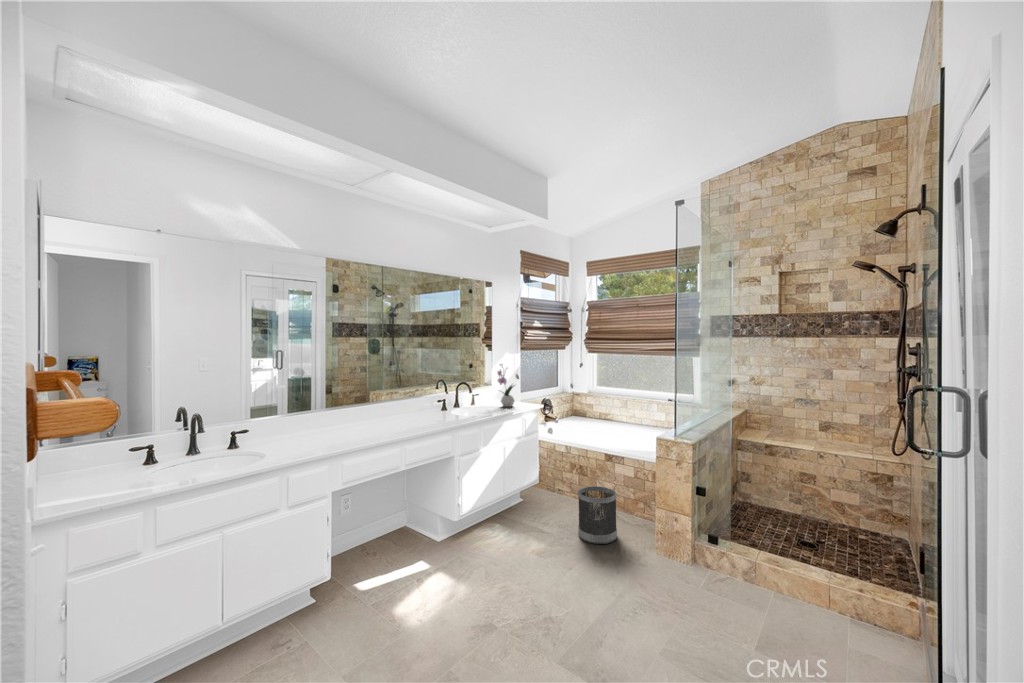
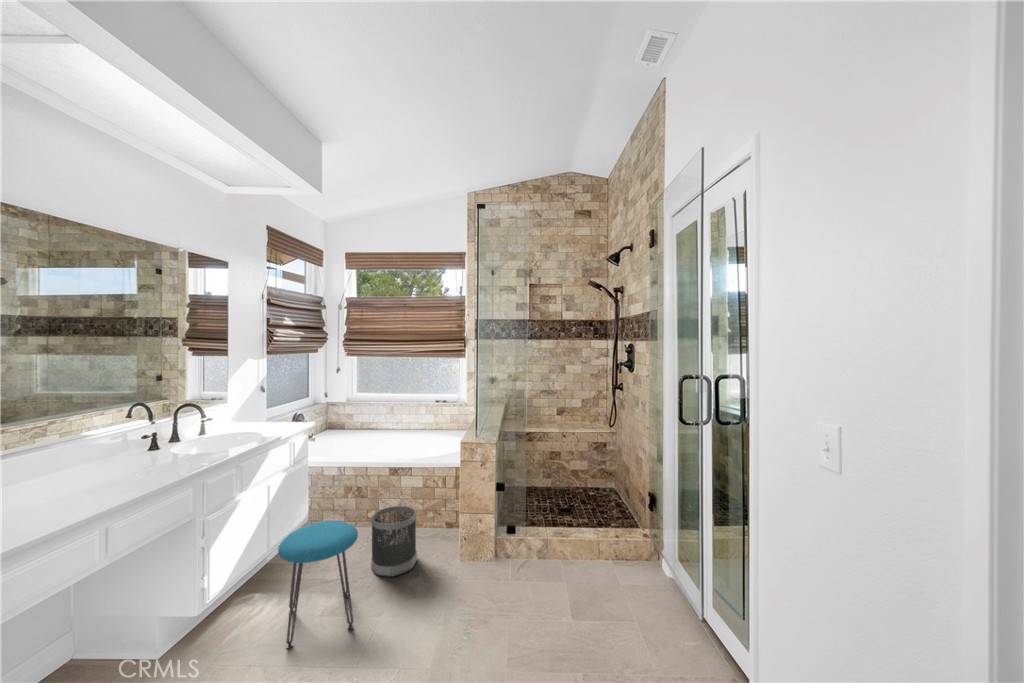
flower arrangement: present [498,370,514,407] -> none [244,373,274,430]
stool: none [504,480,558,564] -> present [278,520,358,648]

